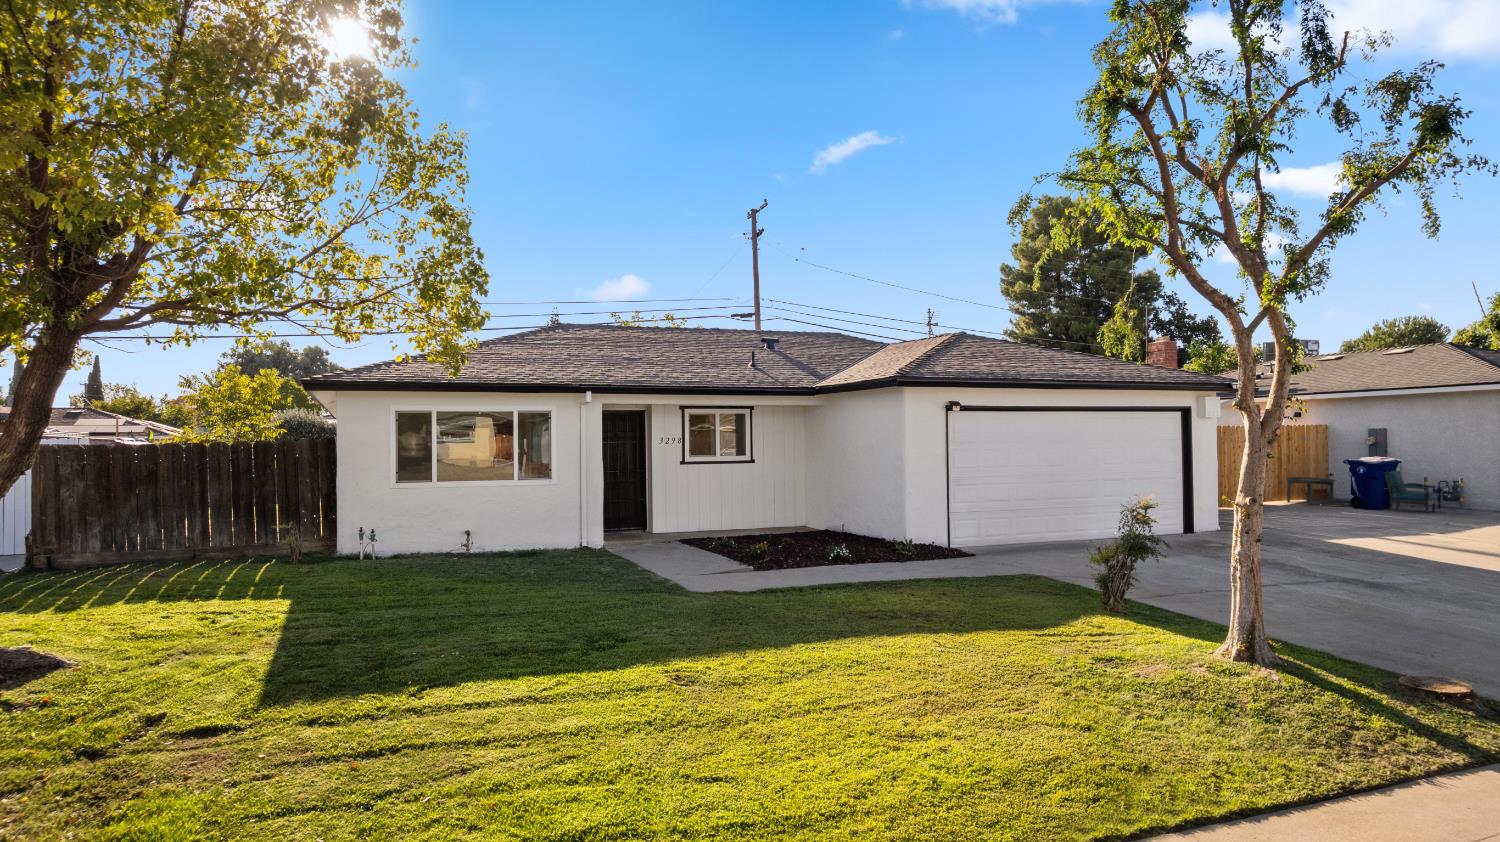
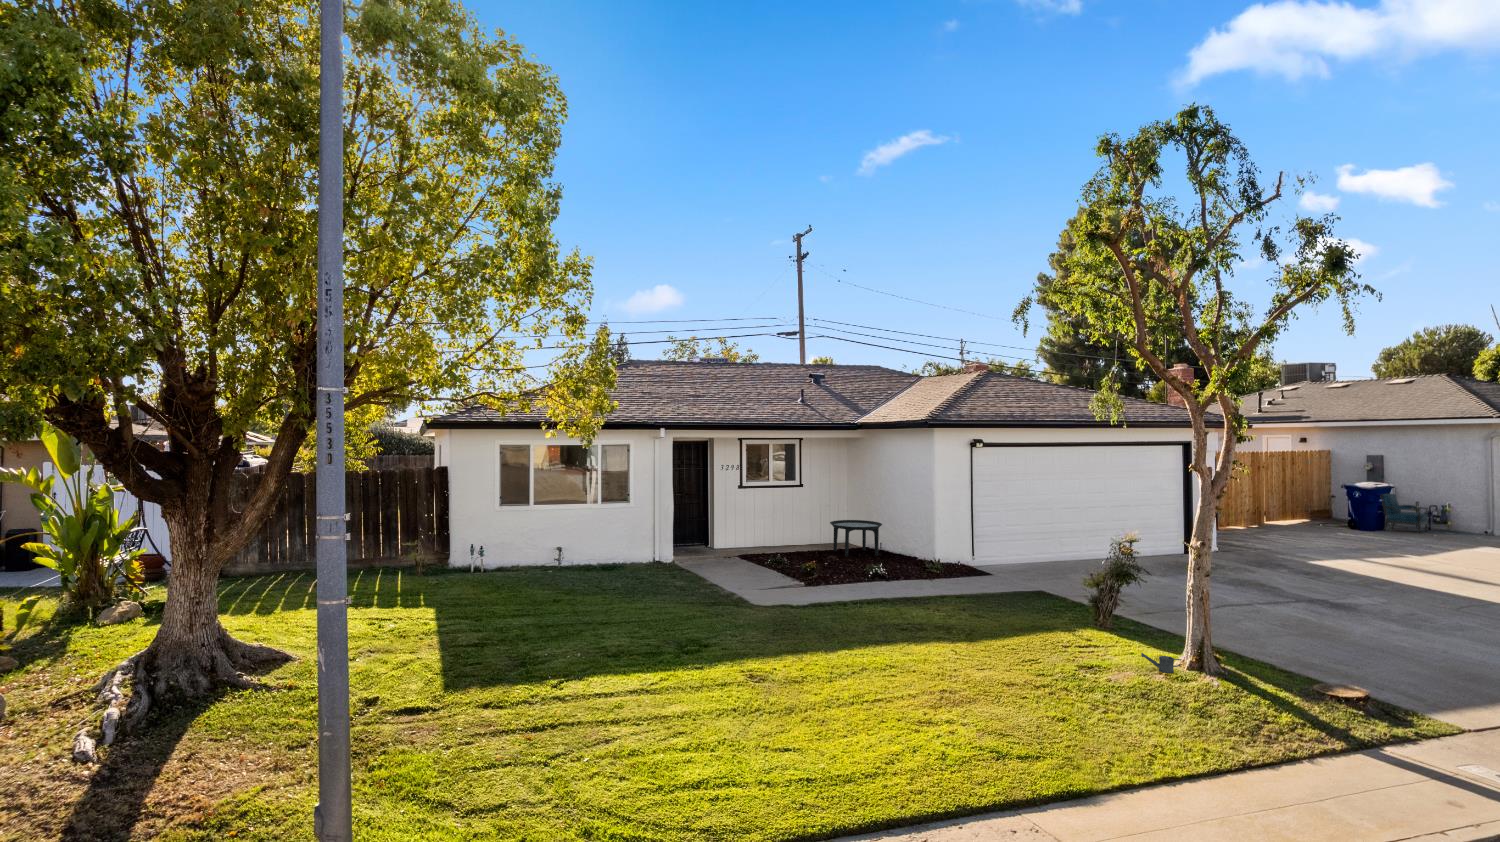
round table: present [1286,477,1335,505] -> present [830,520,882,557]
watering can: none [1175,640,1226,666] -> present [1141,653,1181,673]

